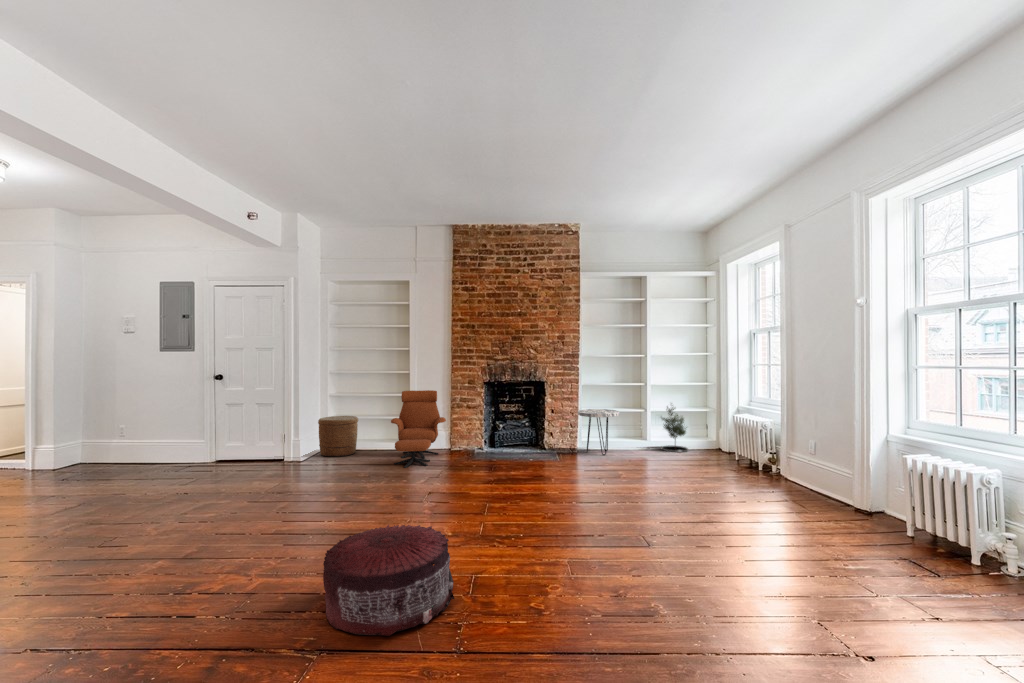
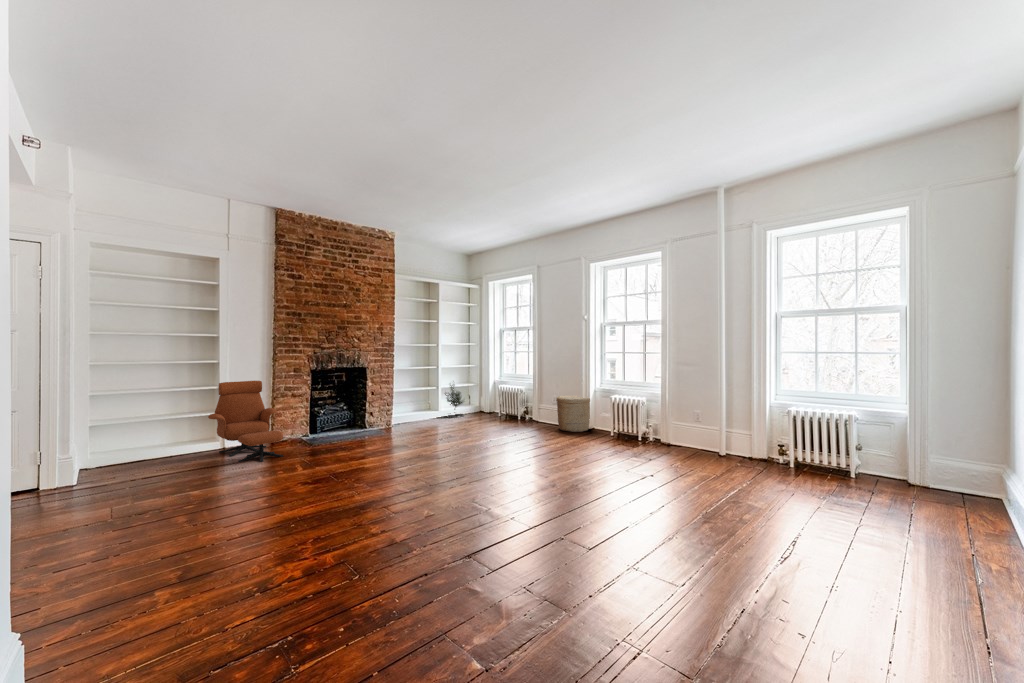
side table: present [578,409,619,455] -> none [393,389,427,426]
woven basket: present [318,416,358,456] -> present [556,395,590,432]
pouf: present [323,525,454,636] -> none [461,464,553,540]

